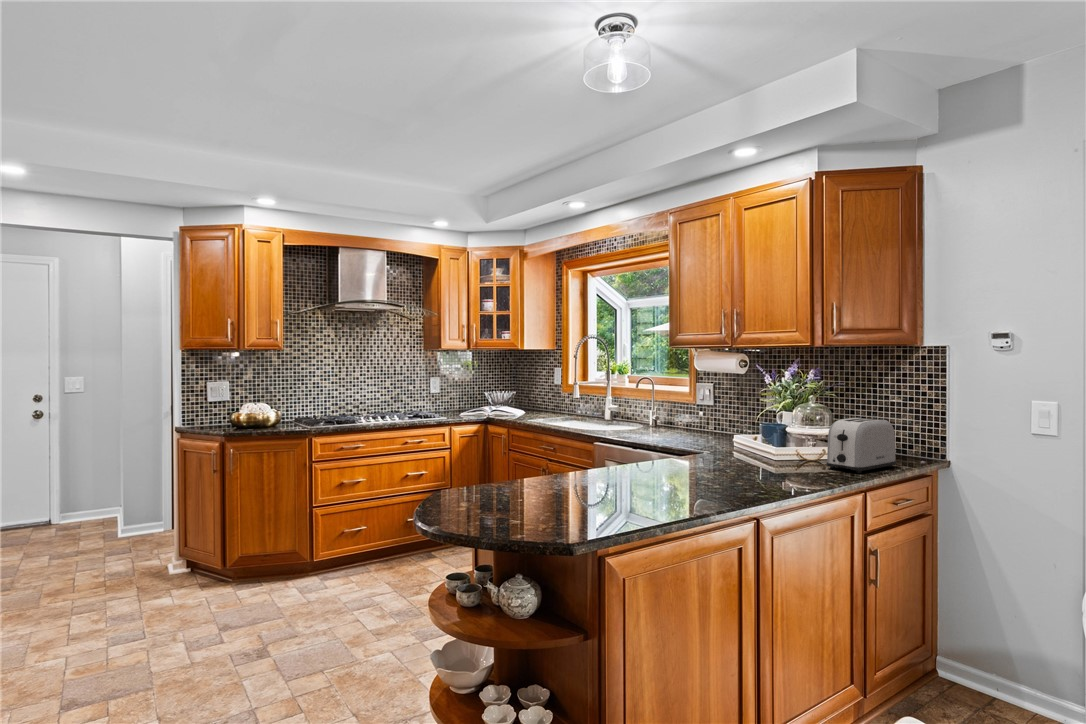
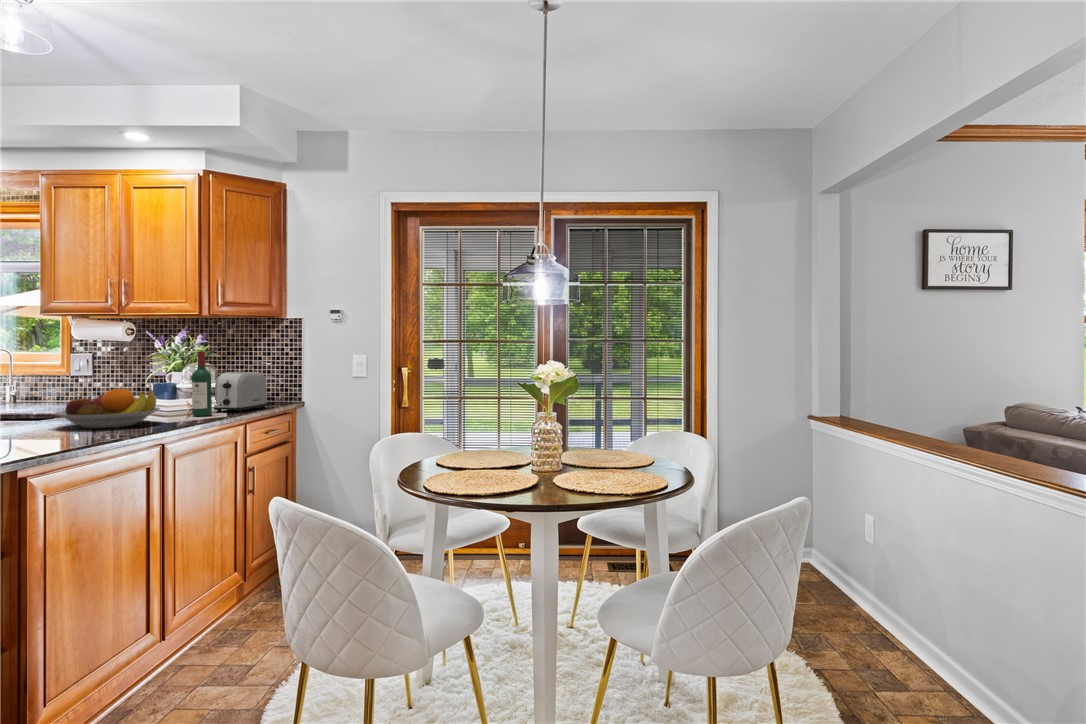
wine bottle: none [799,396,822,476] -> present [192,352,212,416]
fruit bowl: none [659,441,761,487] -> present [54,389,160,428]

